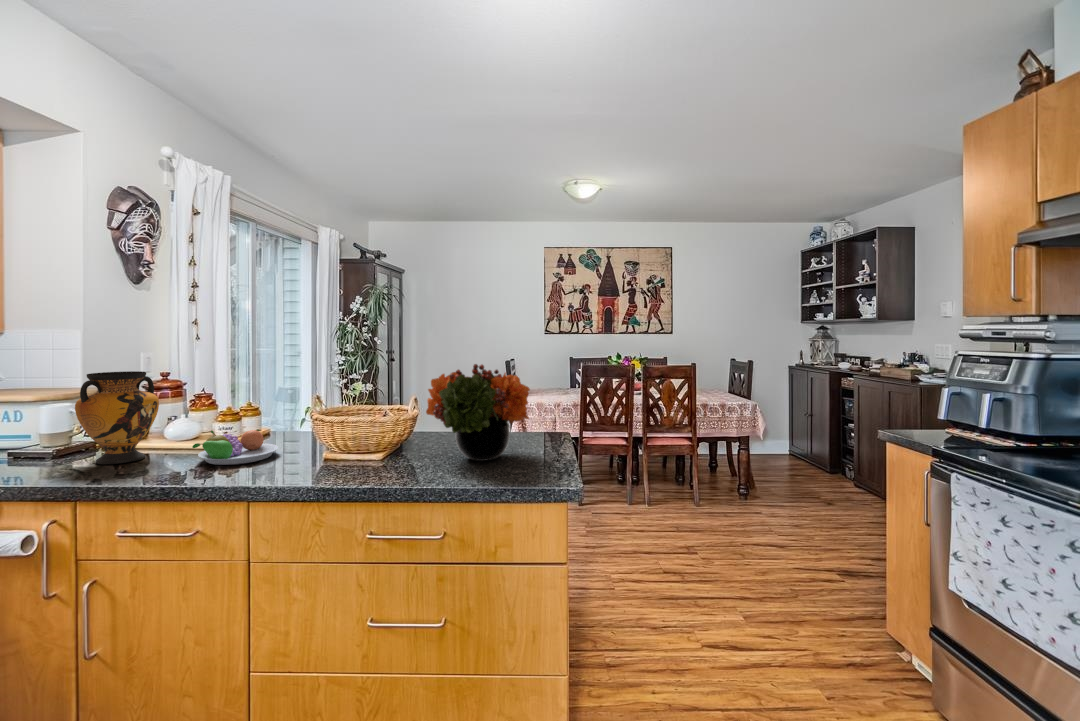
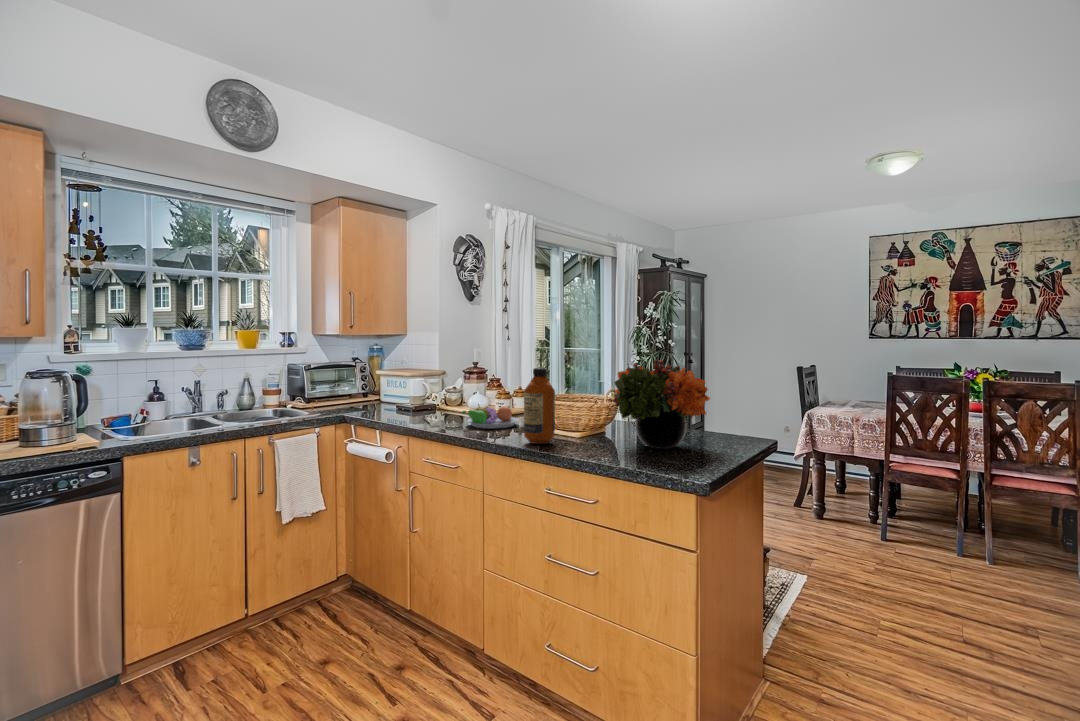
vase: present [75,371,159,464] -> none [410,360,454,420]
bottle: none [320,379,362,477] -> present [524,368,555,444]

